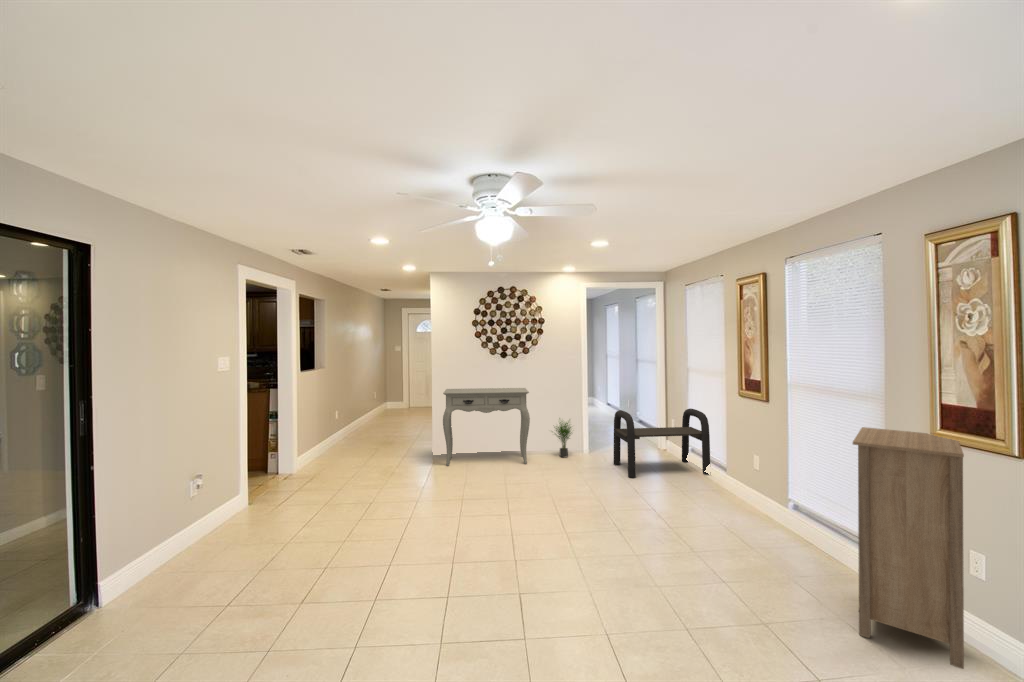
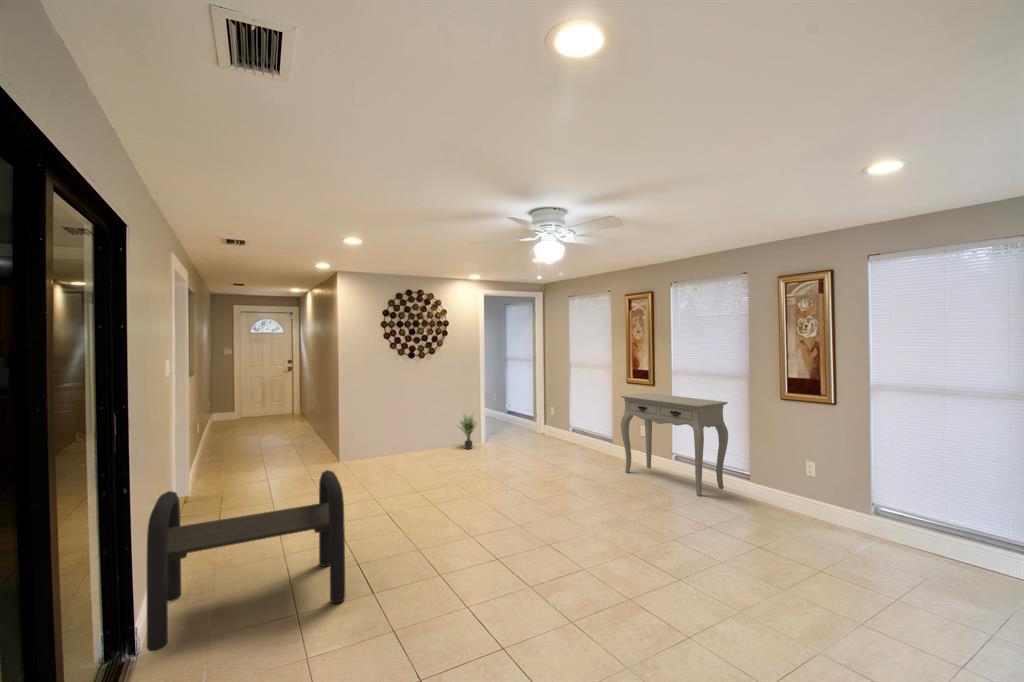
console table: present [443,388,530,466] -> present [621,393,728,496]
bench: present [614,409,710,478] -> present [147,470,345,651]
storage cabinet: present [853,427,964,669] -> none [744,396,816,528]

